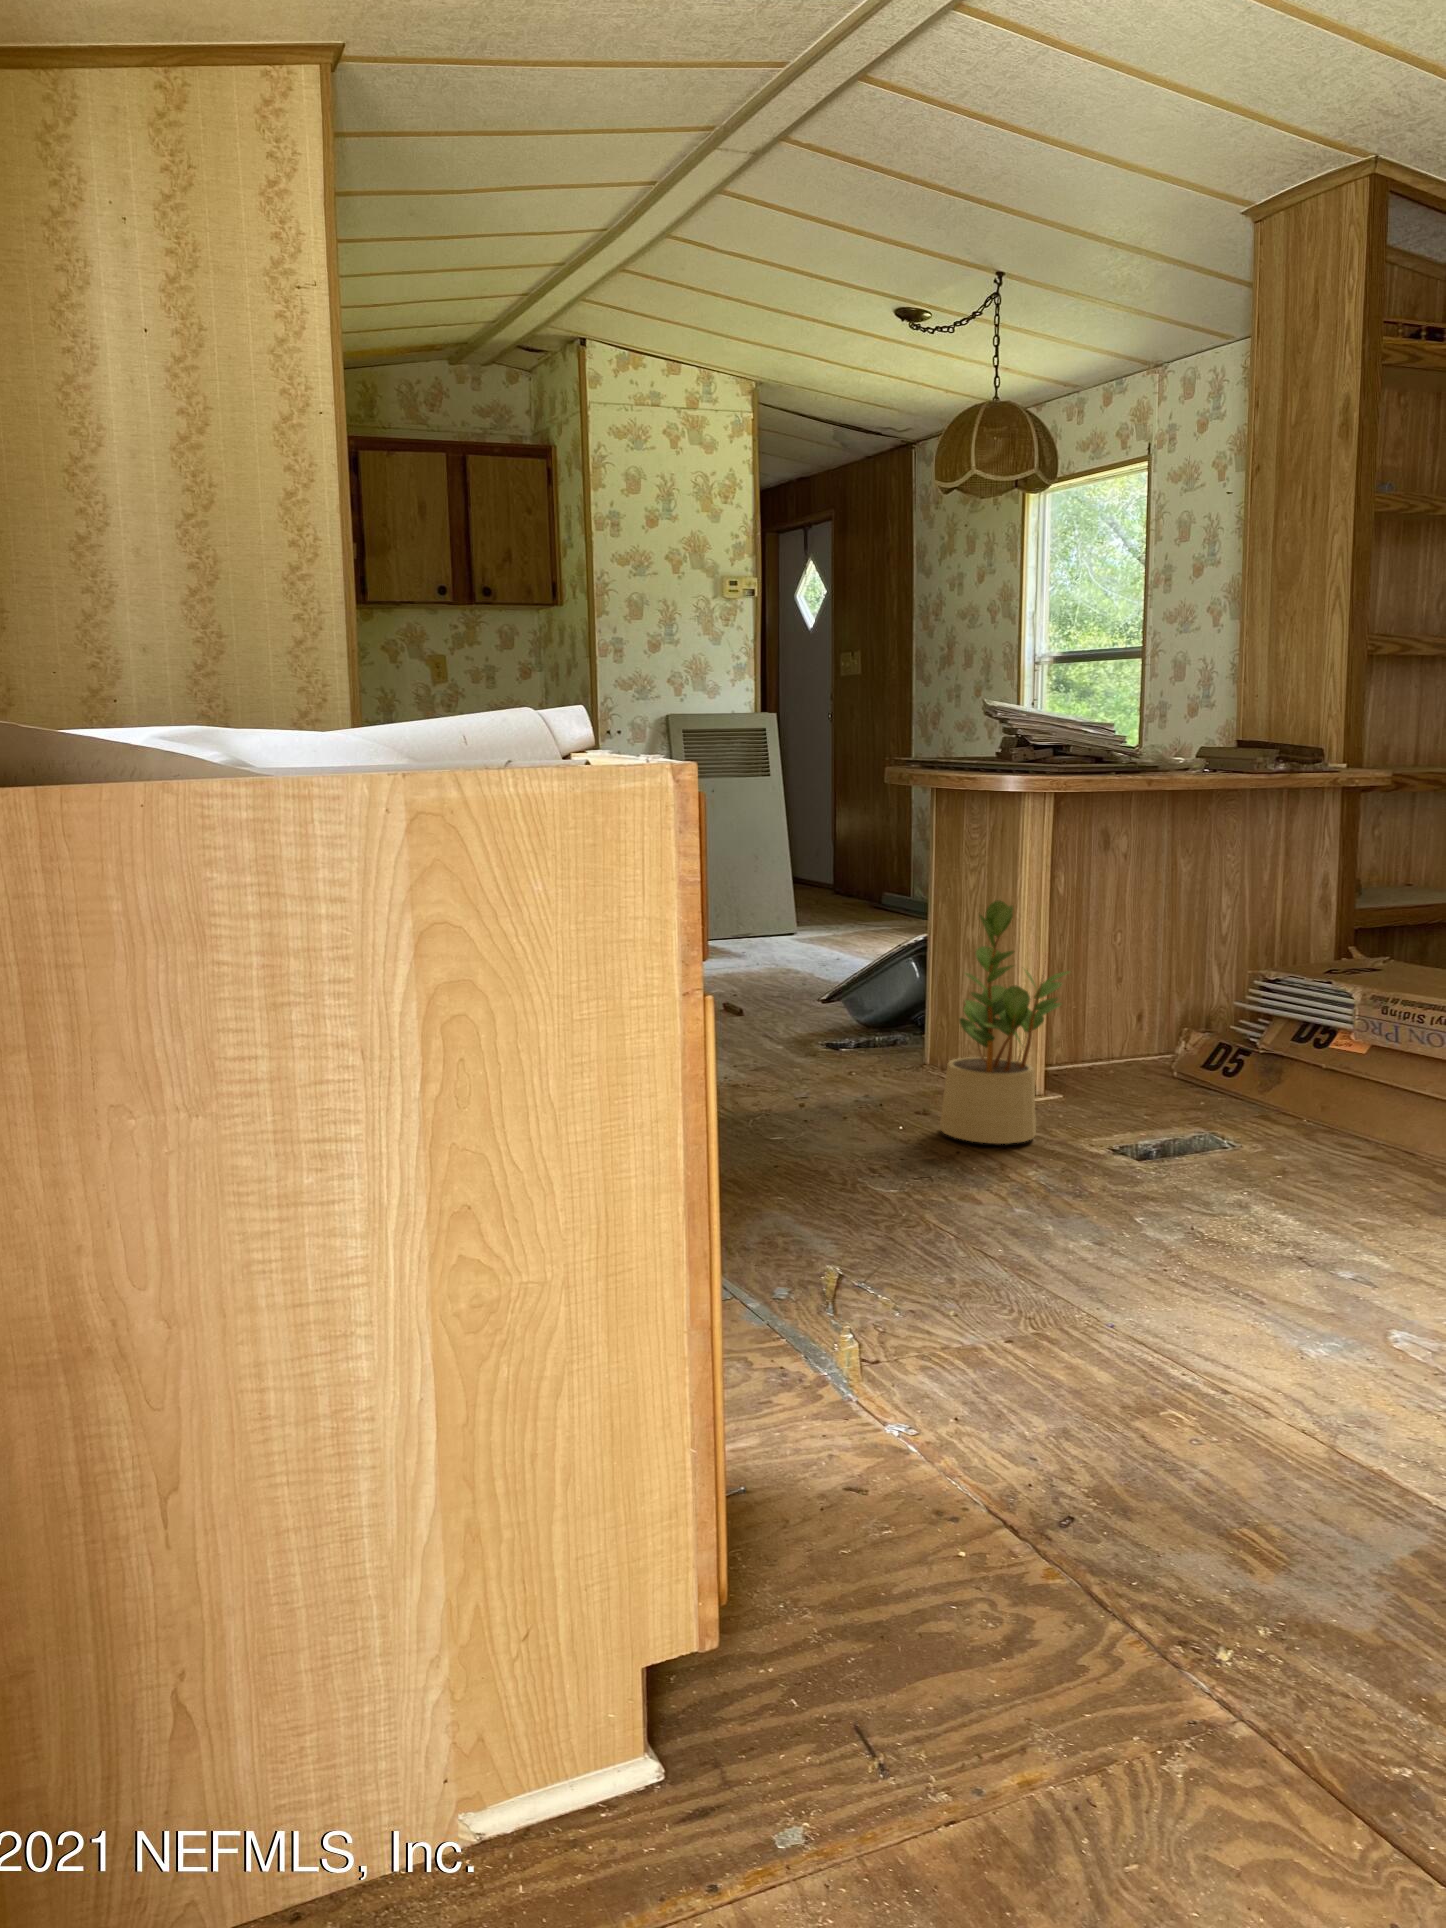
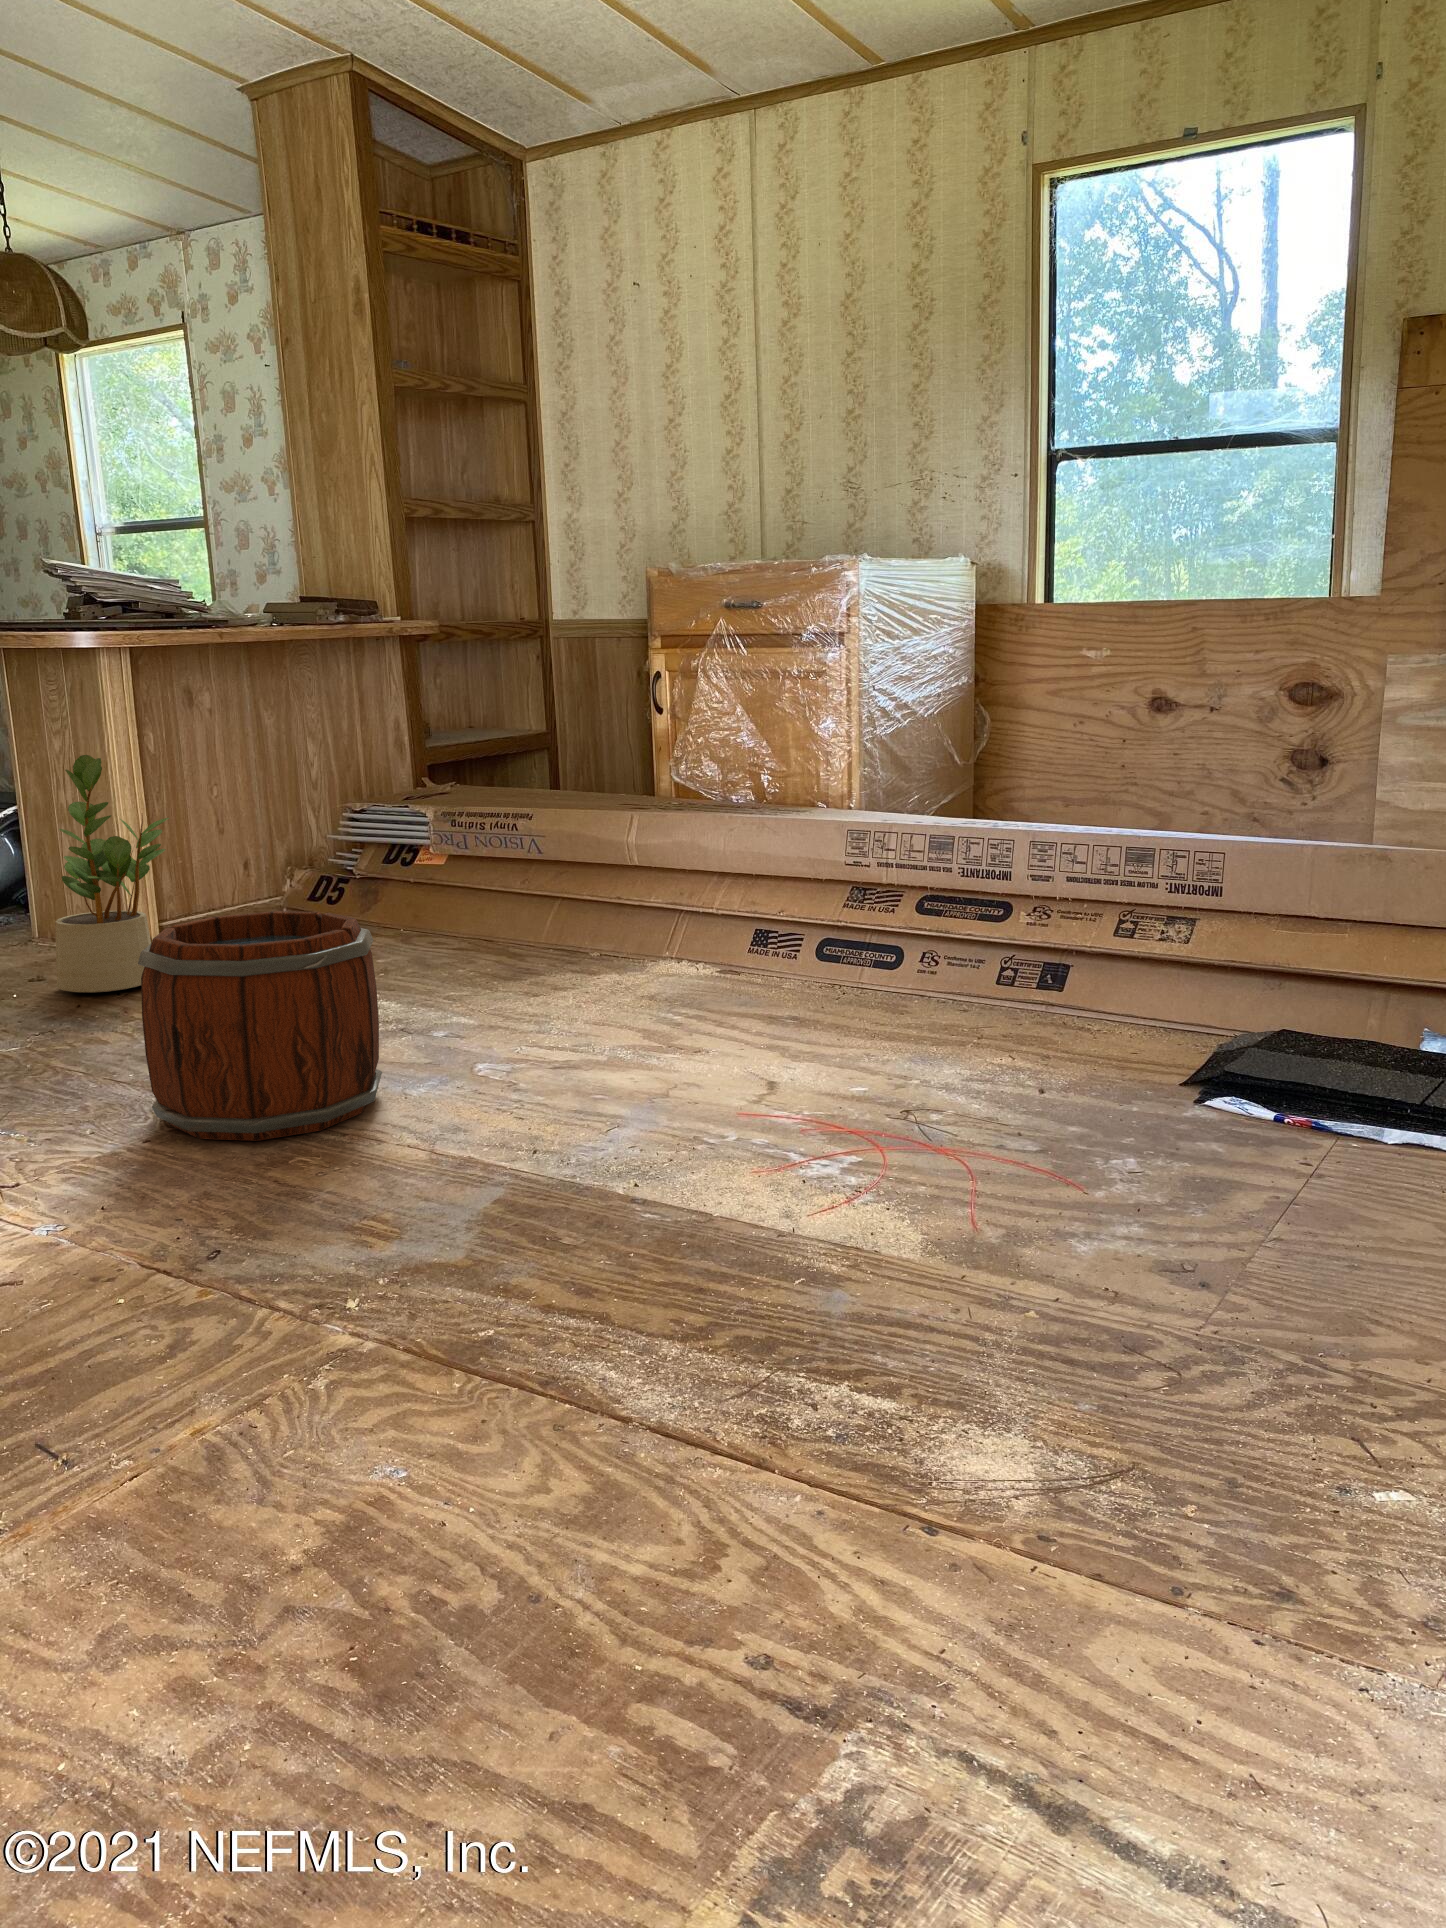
bucket: none [1017,1106,1288,1381] -> present [138,911,382,1141]

